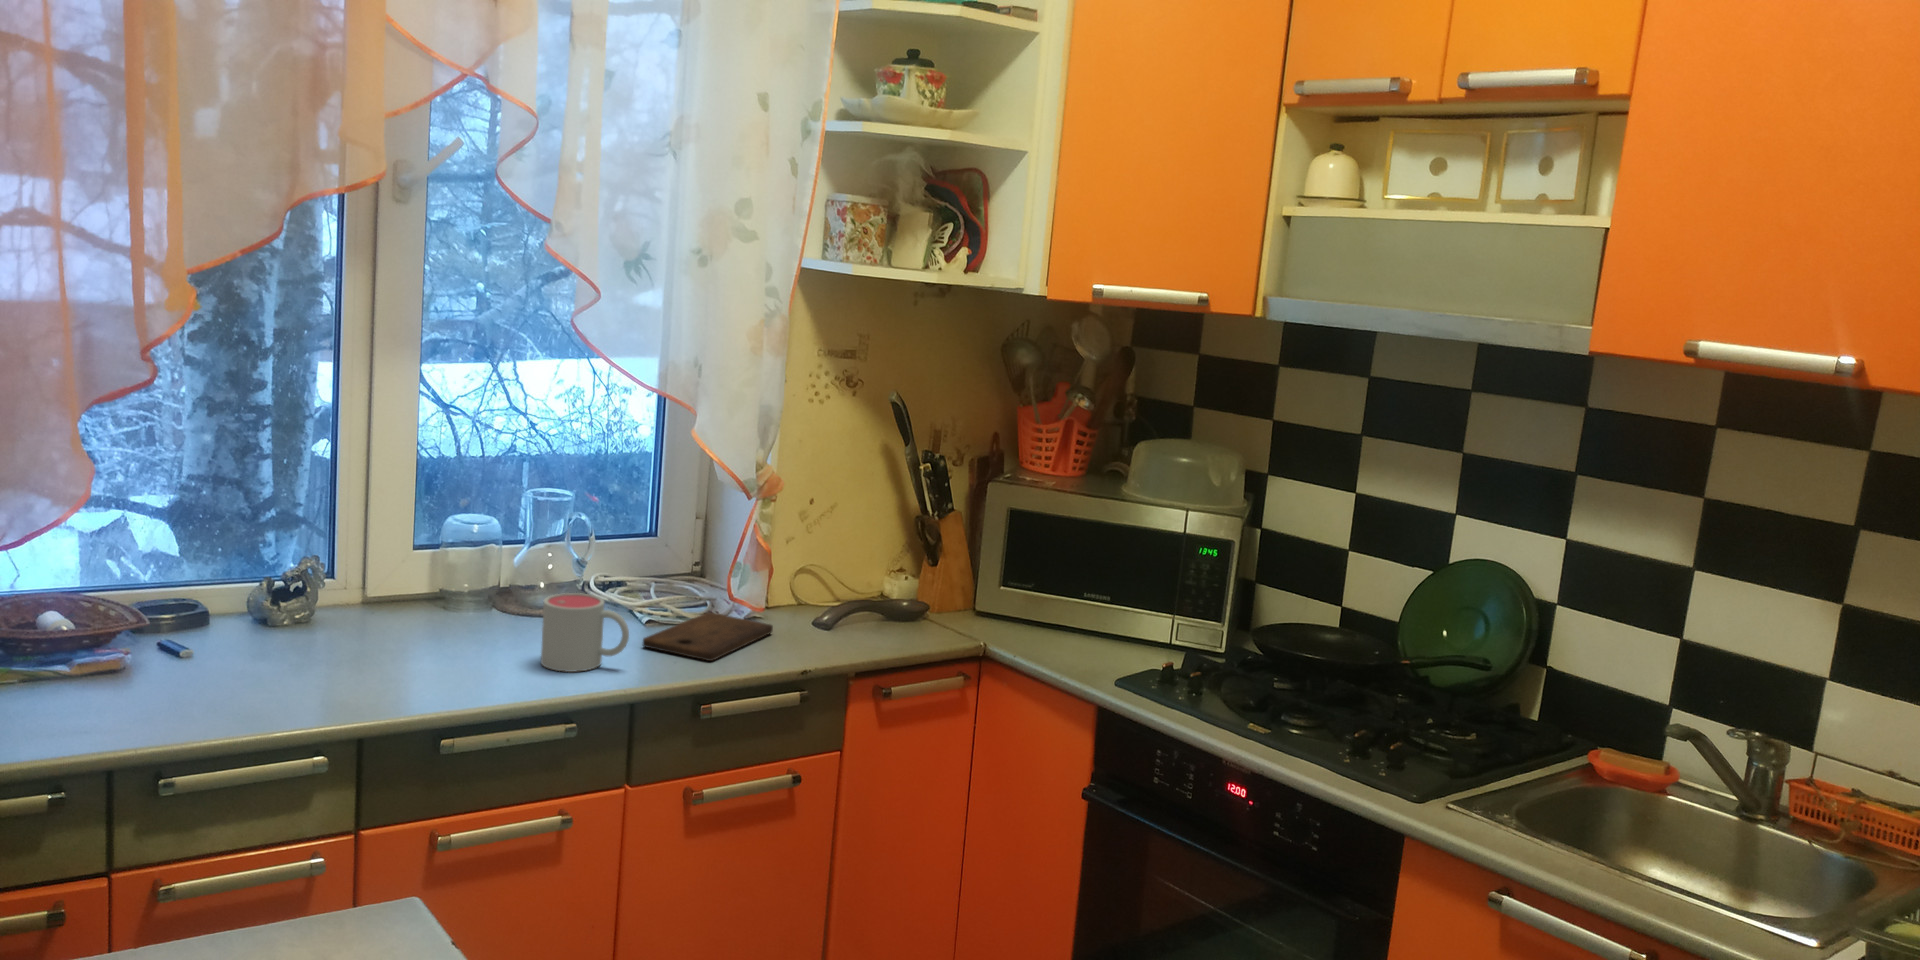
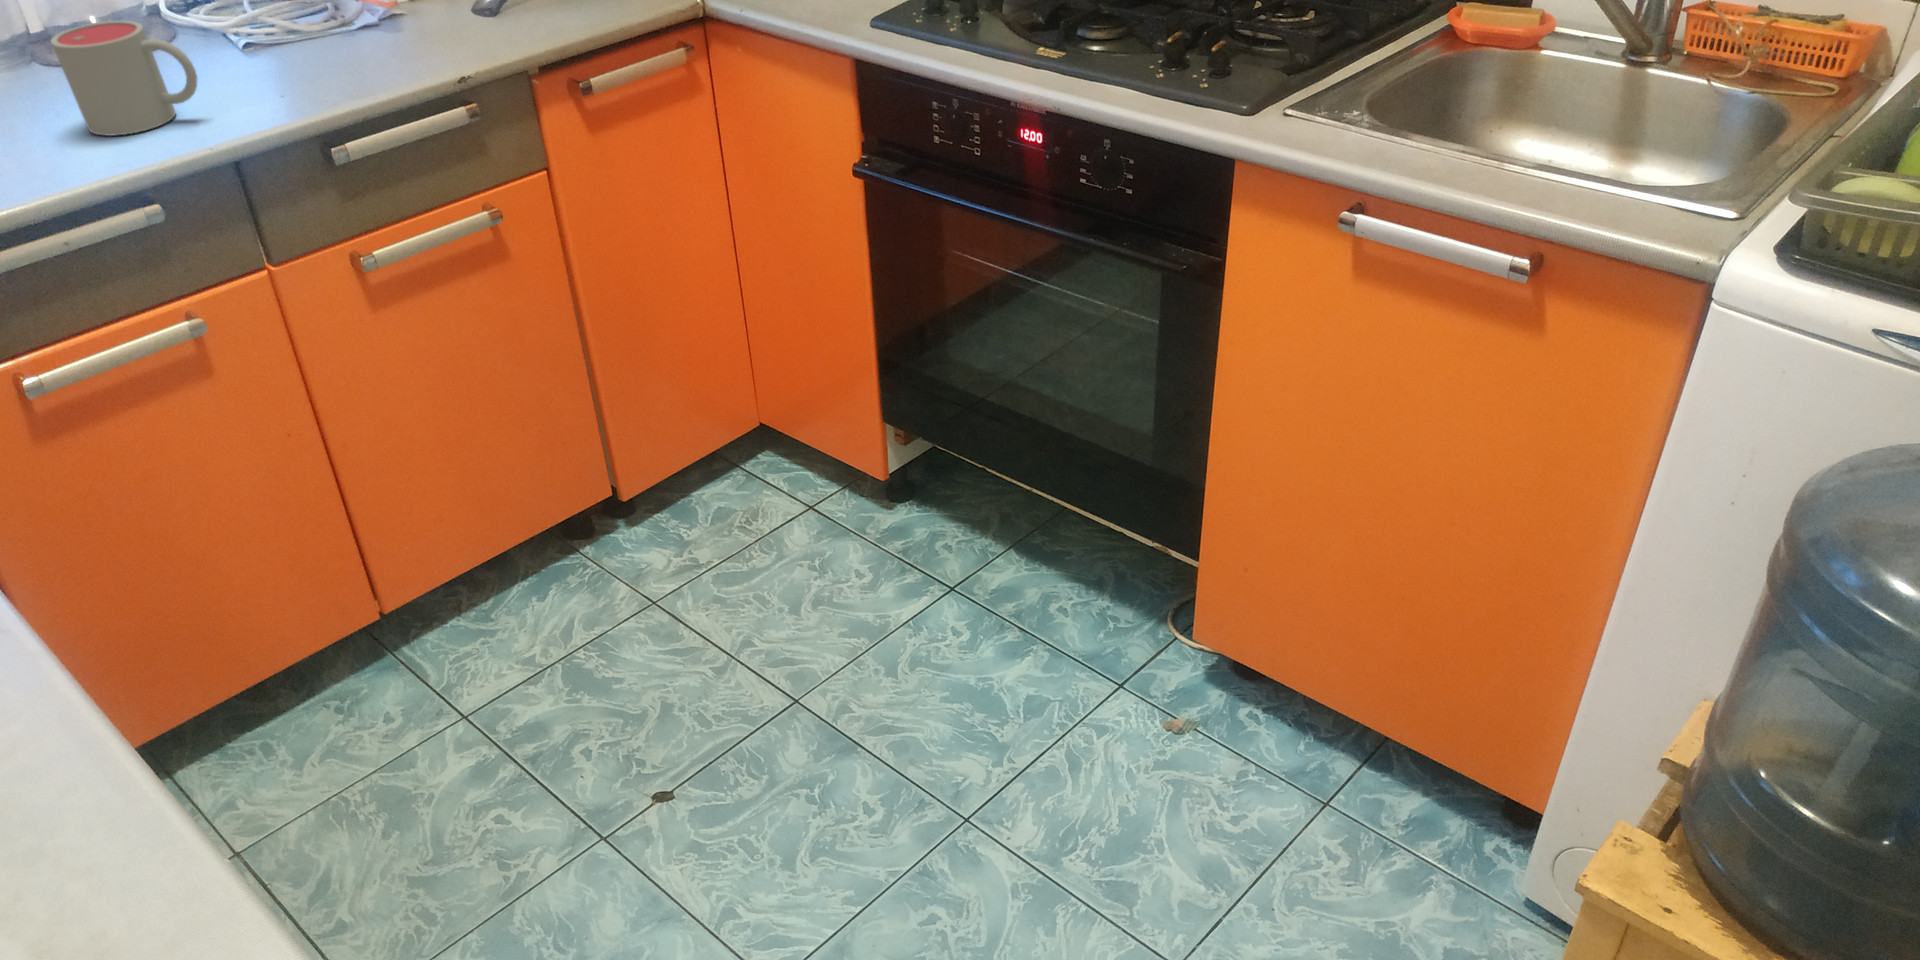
cutting board: present [643,612,773,661] -> none [233,18,419,86]

